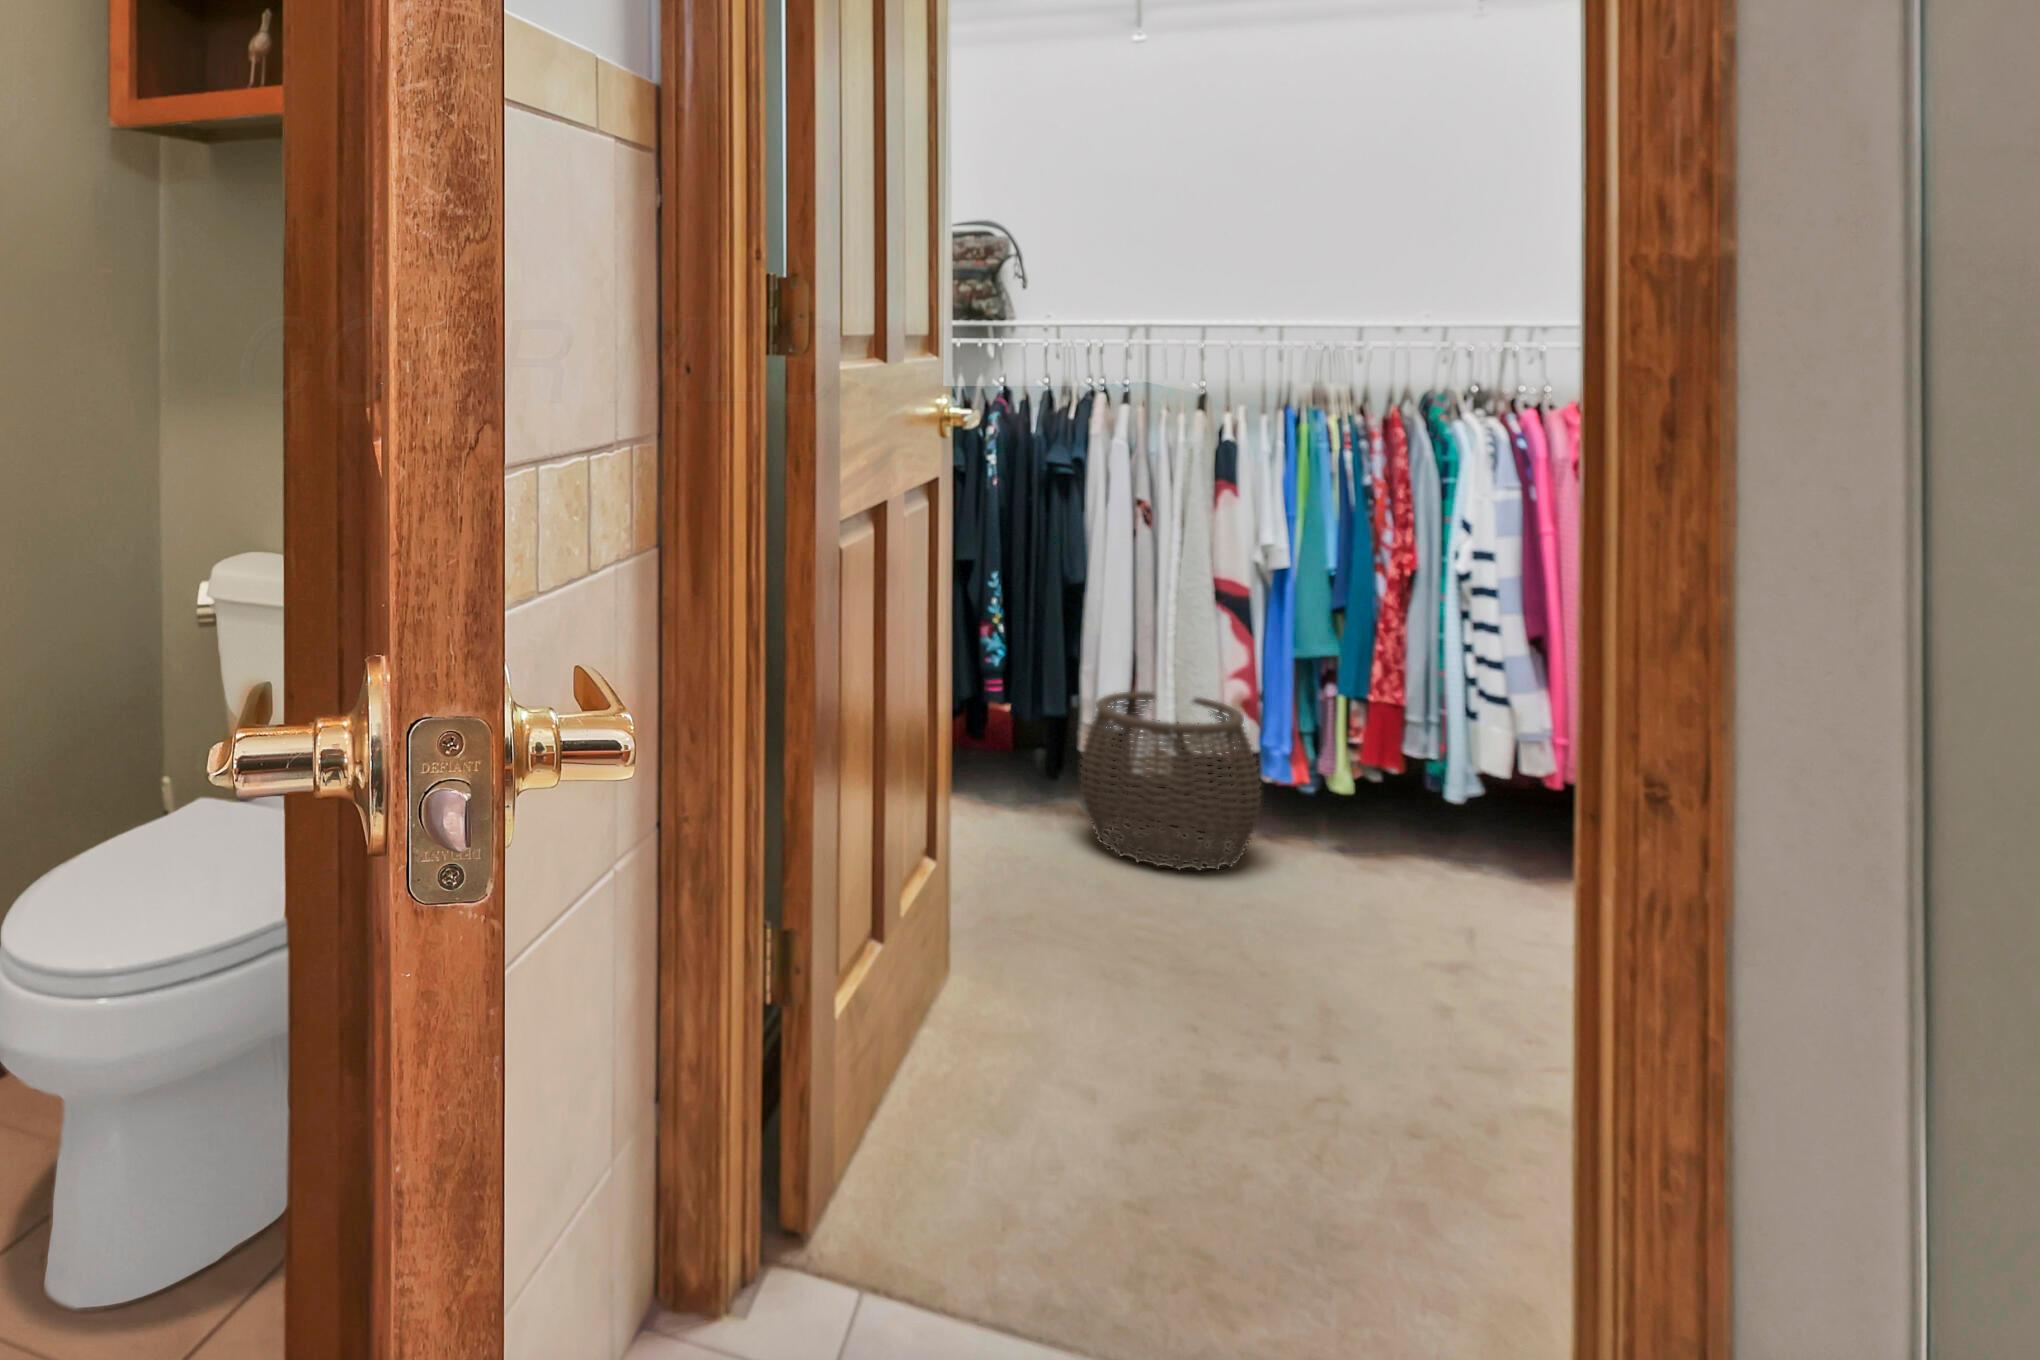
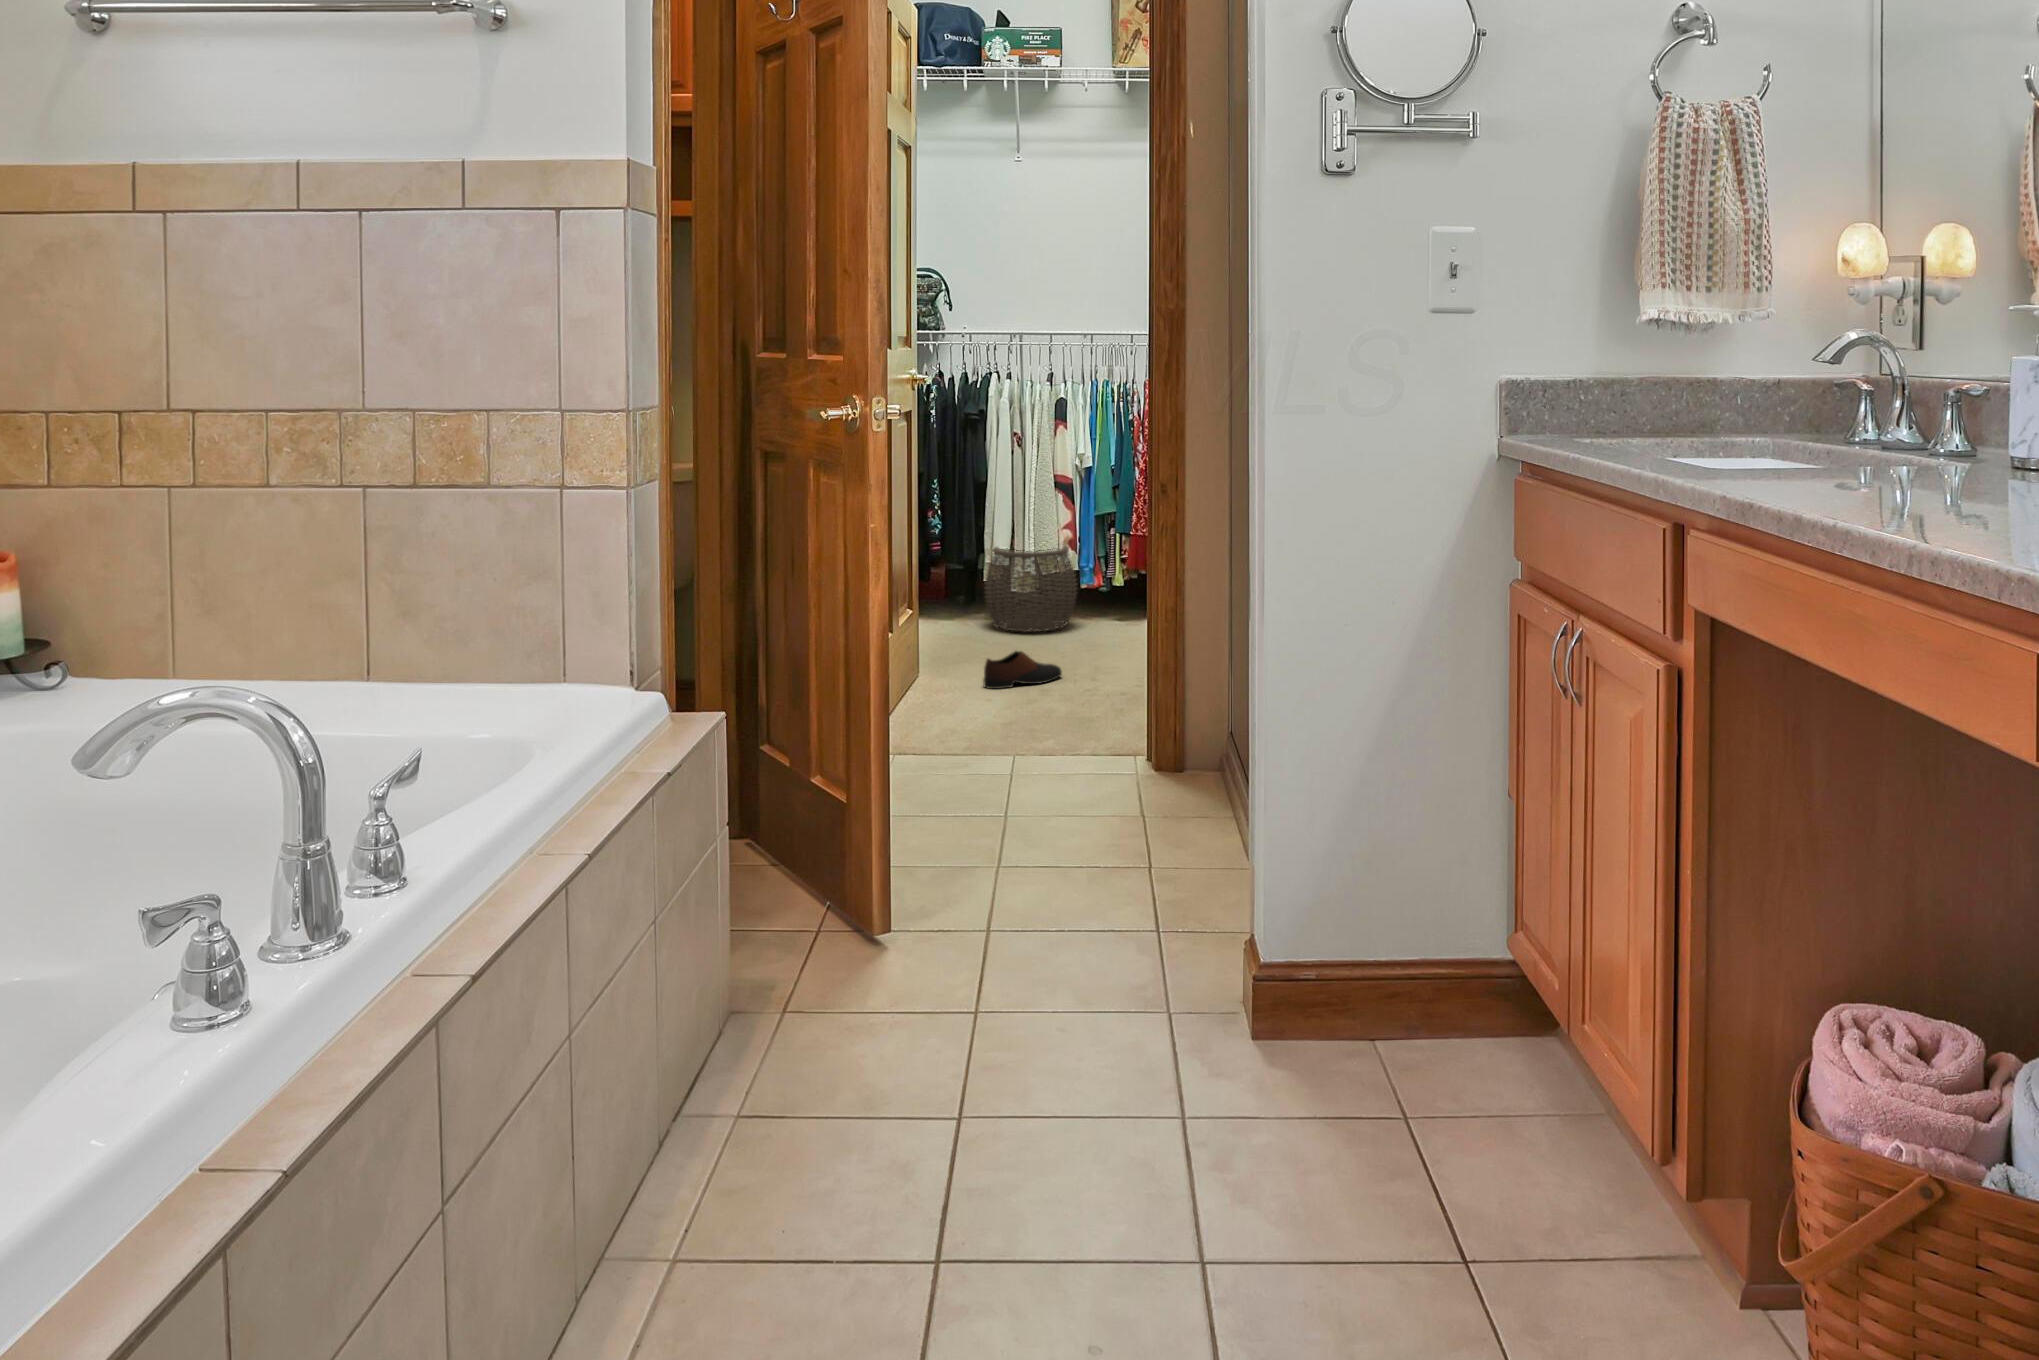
shoe: none [1088,971,1261,1056] -> present [983,651,1062,689]

